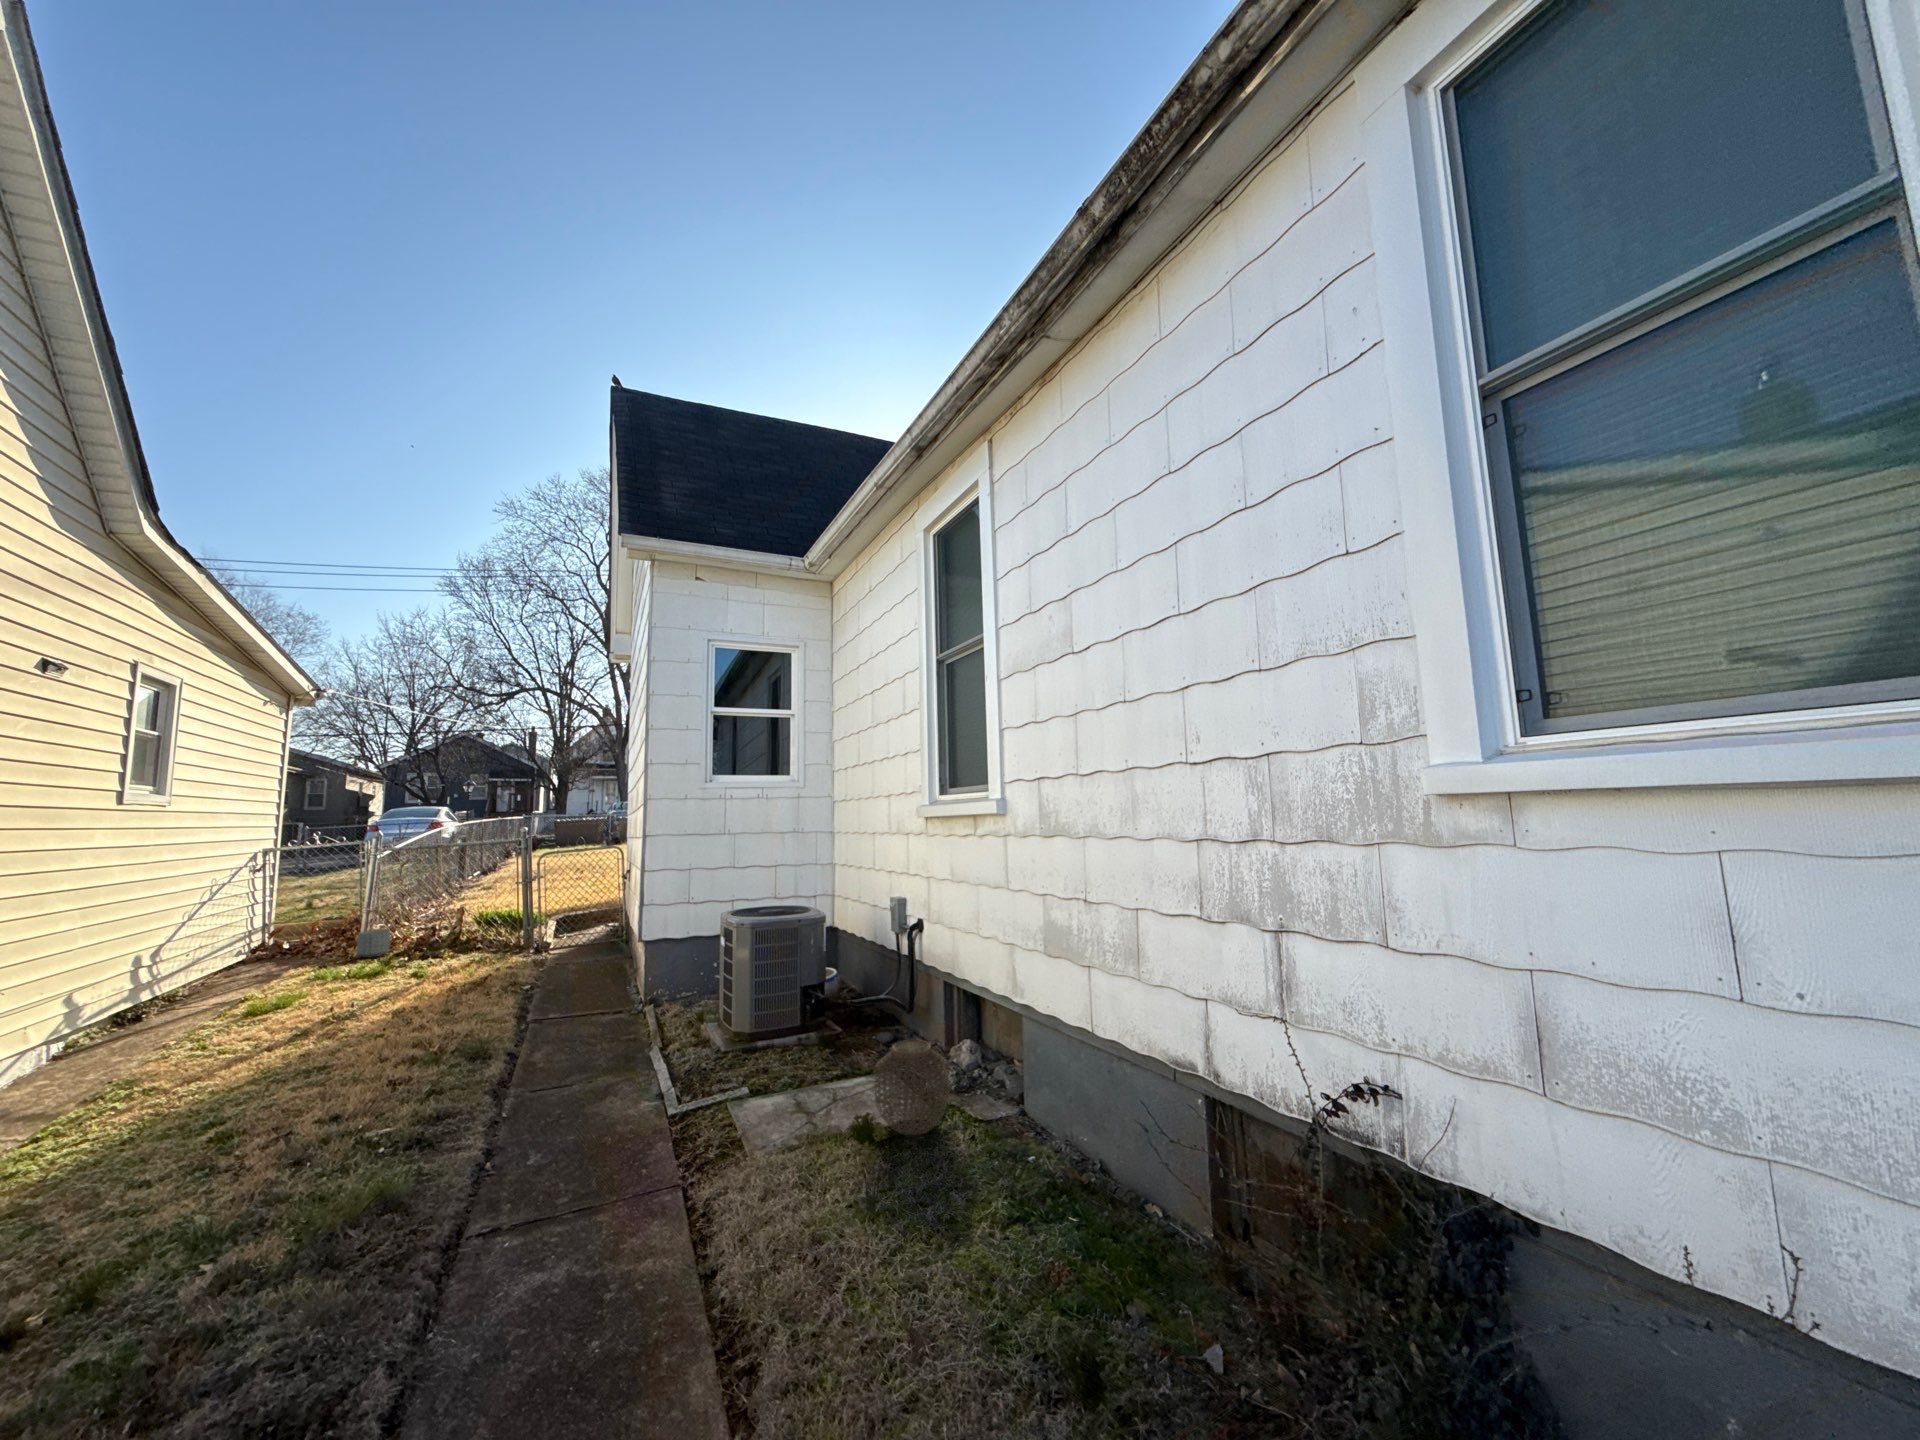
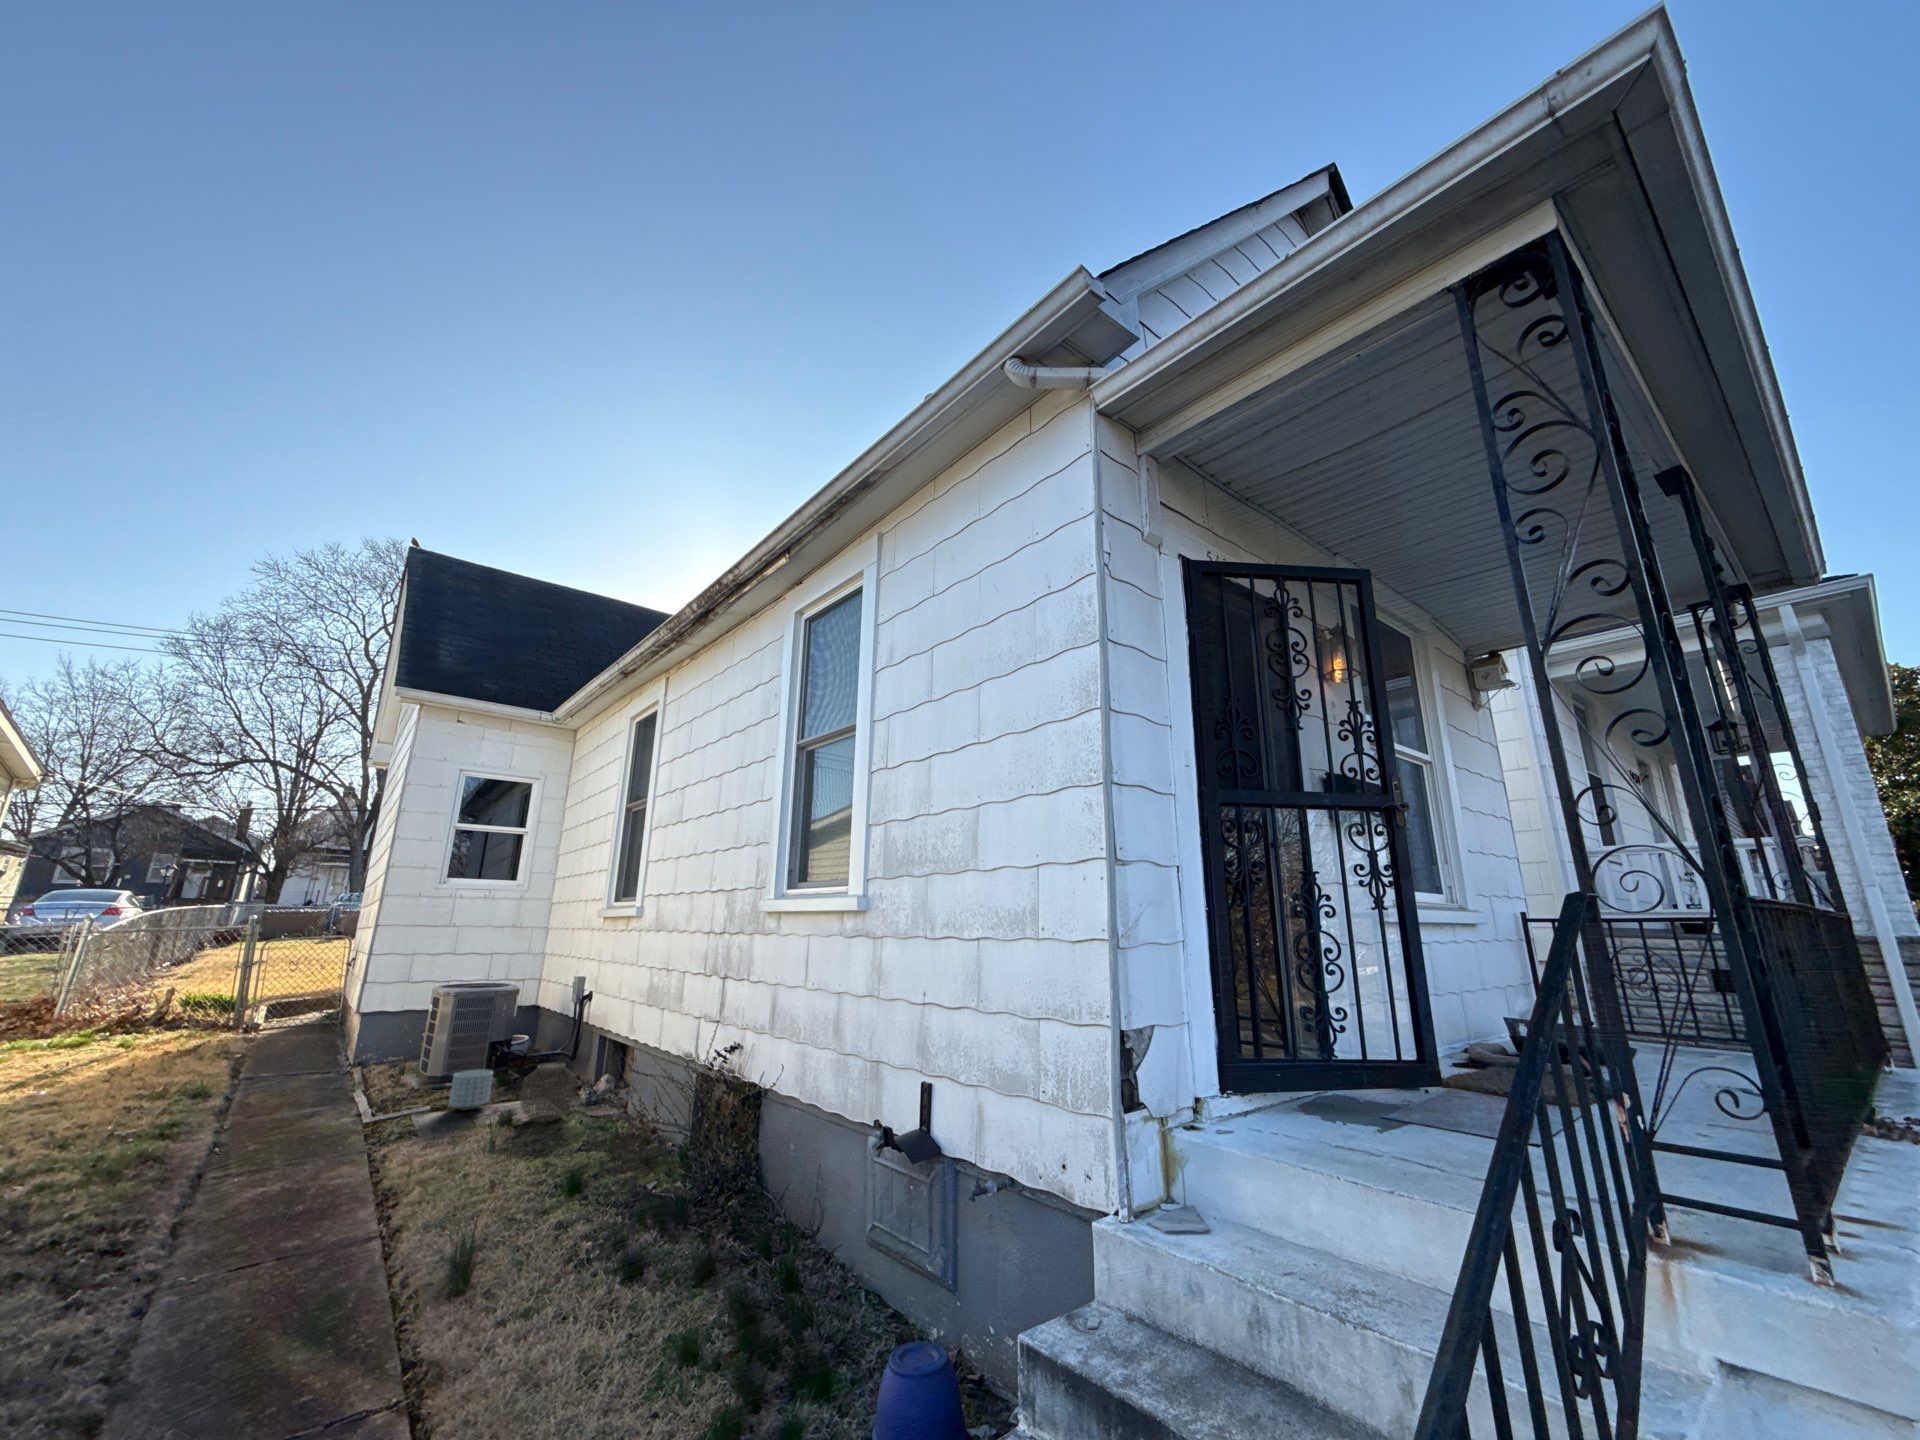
planter: present [357,929,390,958] -> present [449,1070,493,1110]

